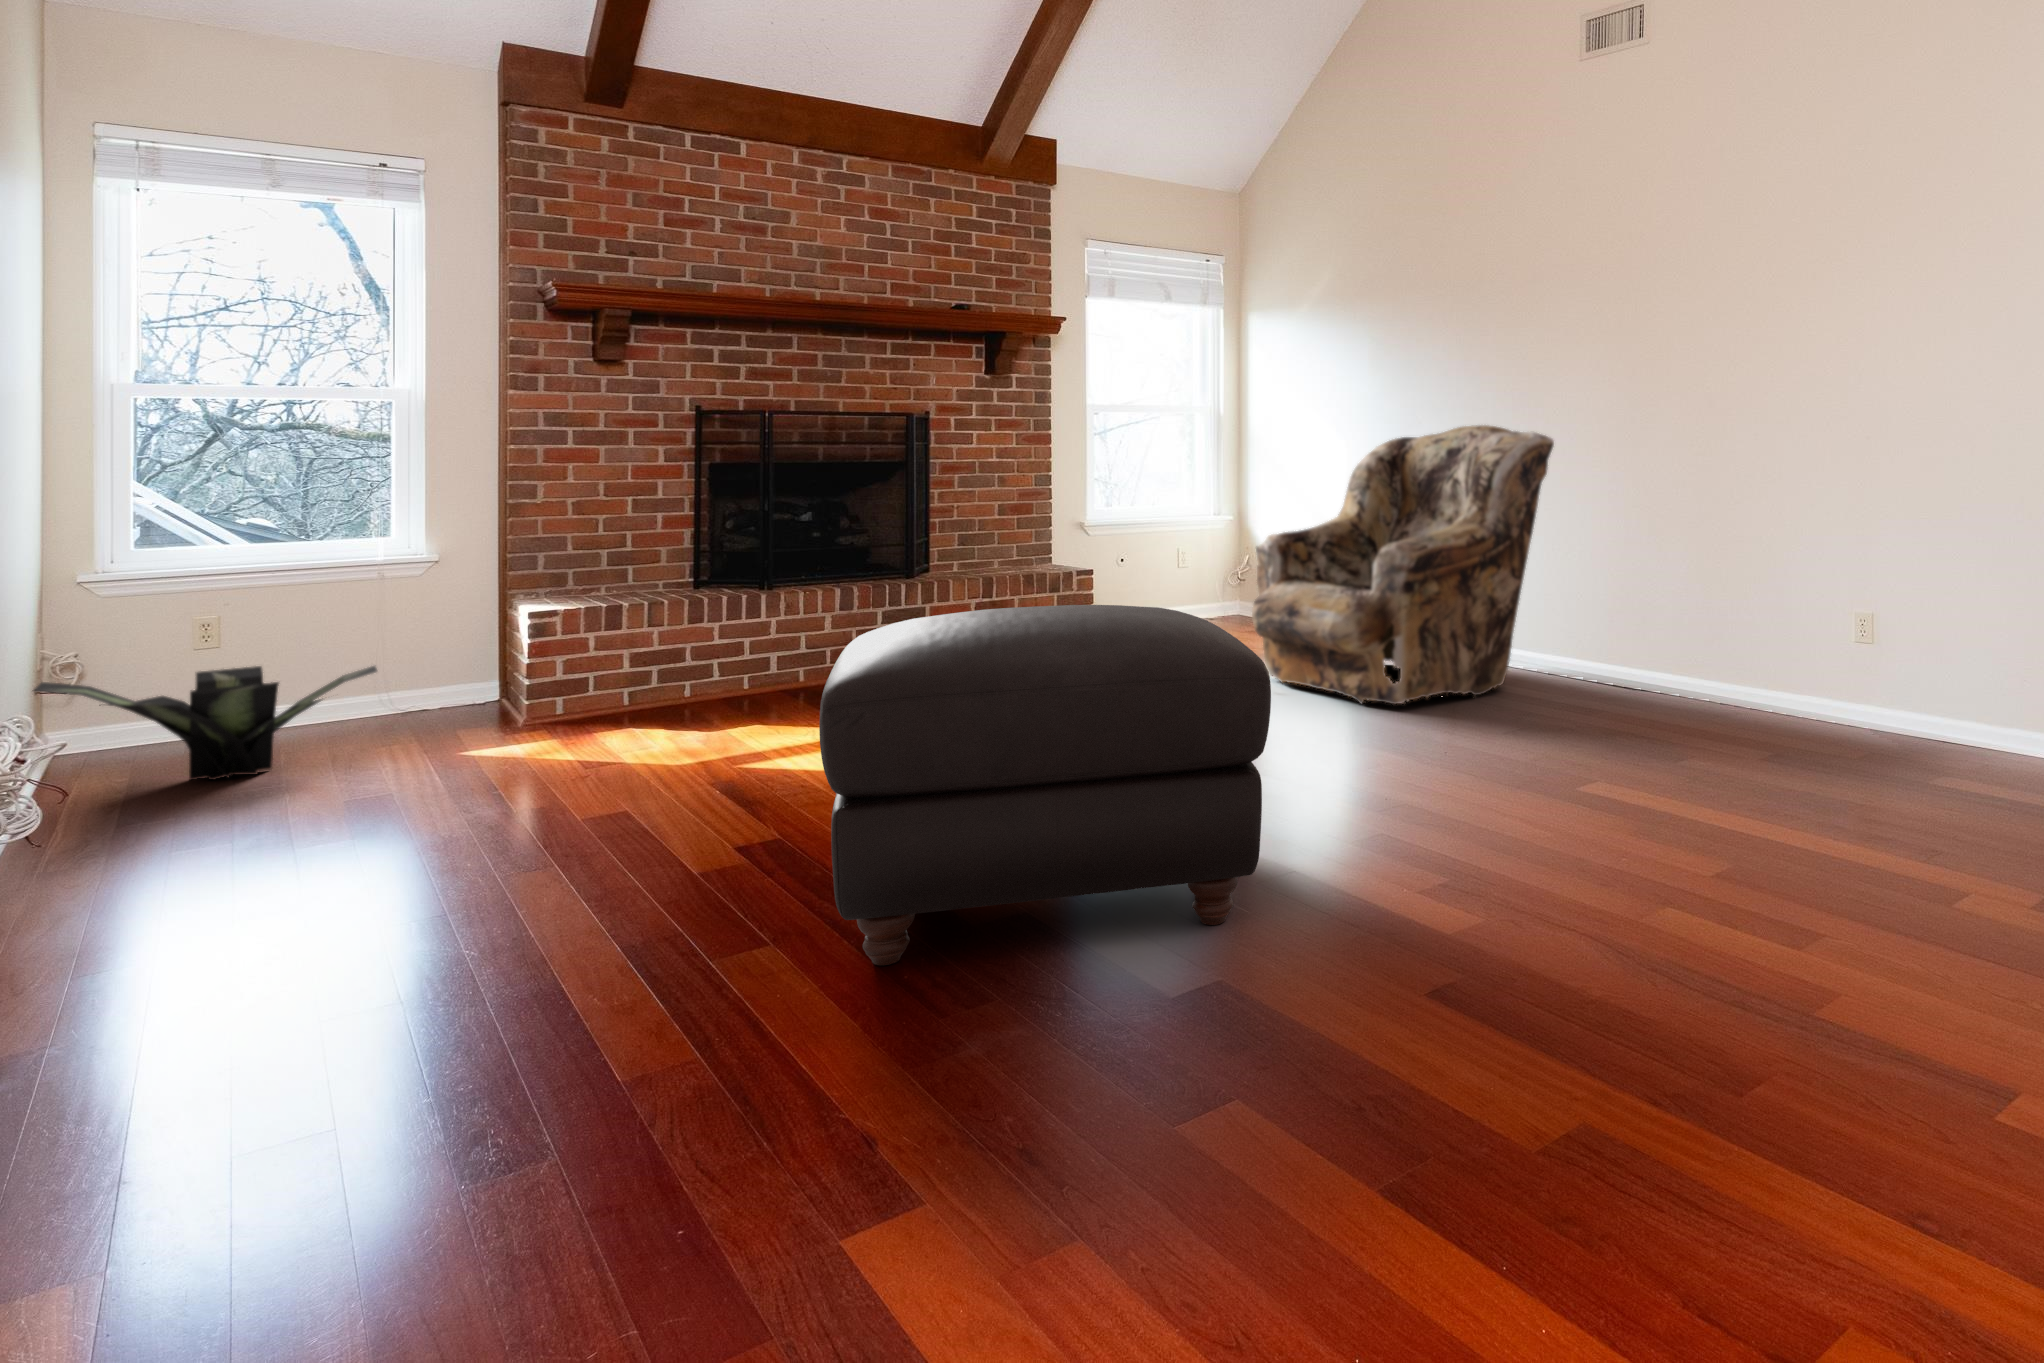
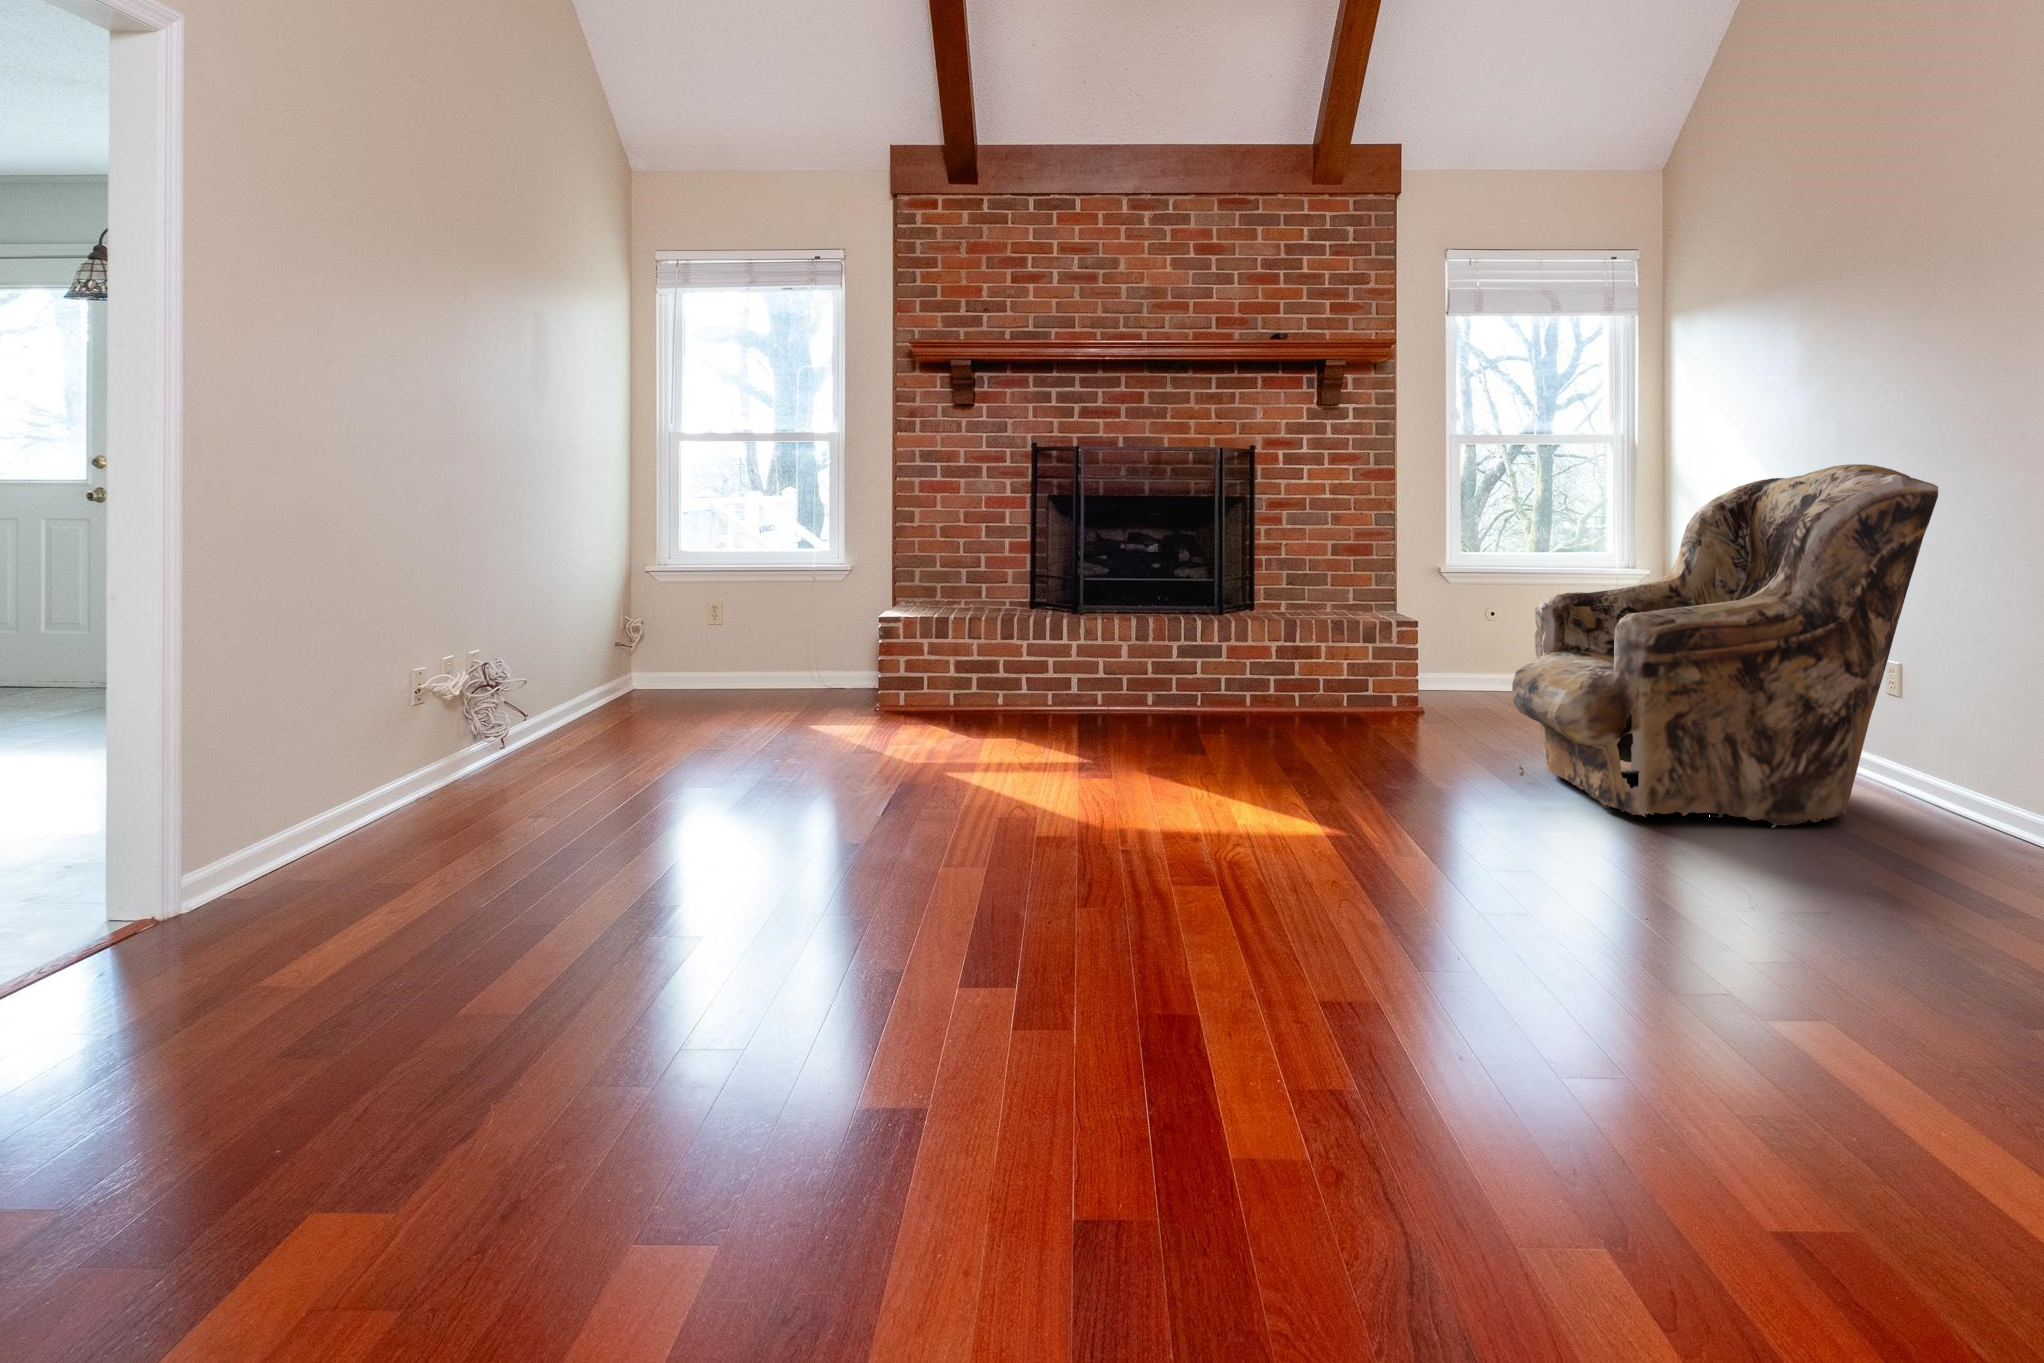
ottoman: present [819,605,1271,965] -> none [780,640,1215,954]
potted plant: present [34,666,377,780] -> none [586,636,776,719]

